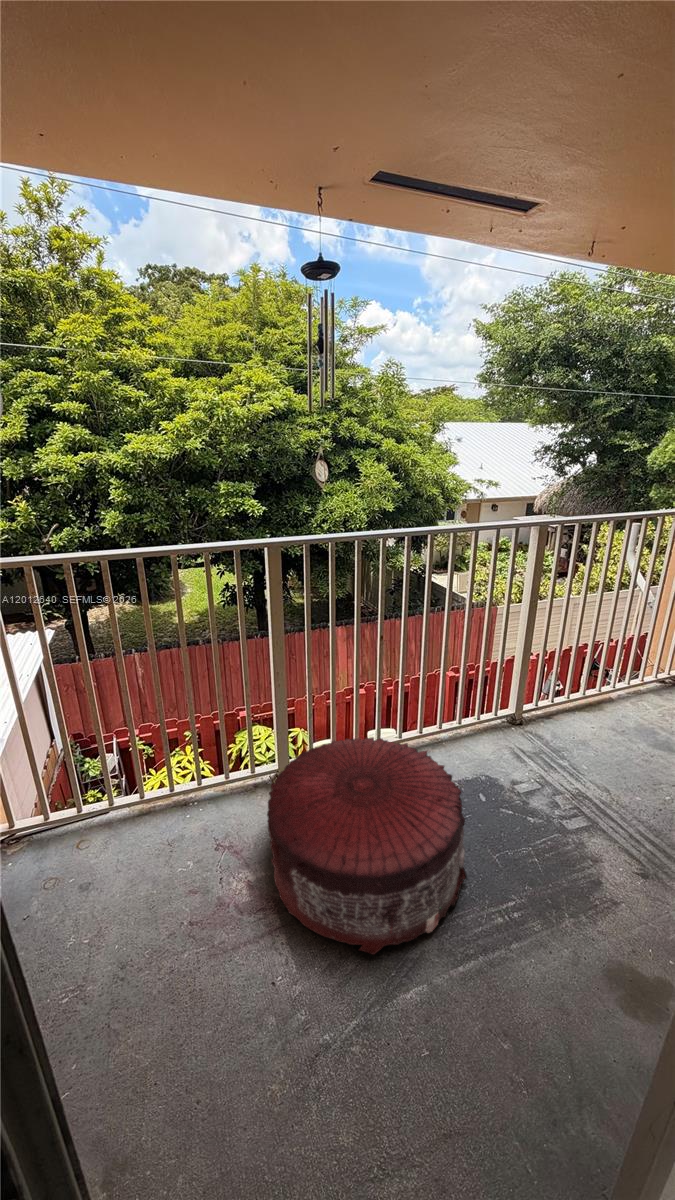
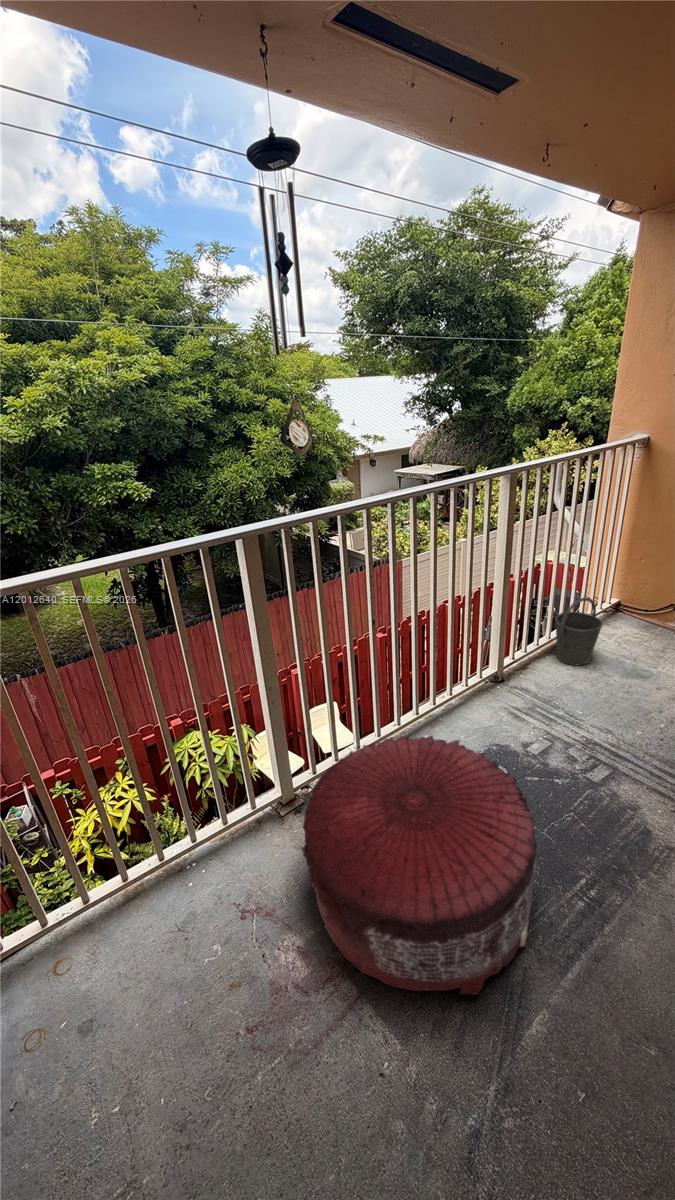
bucket: none [586,658,635,726] -> present [555,597,603,666]

